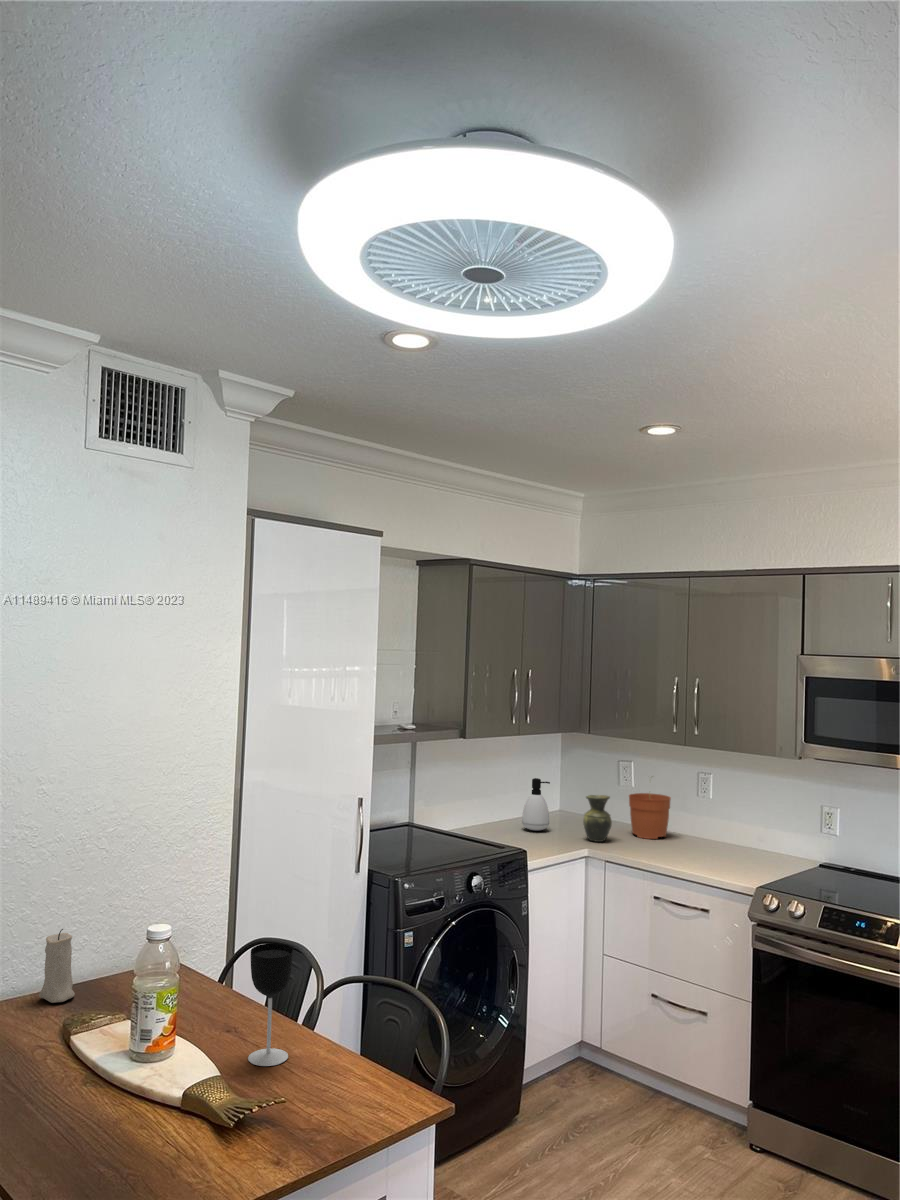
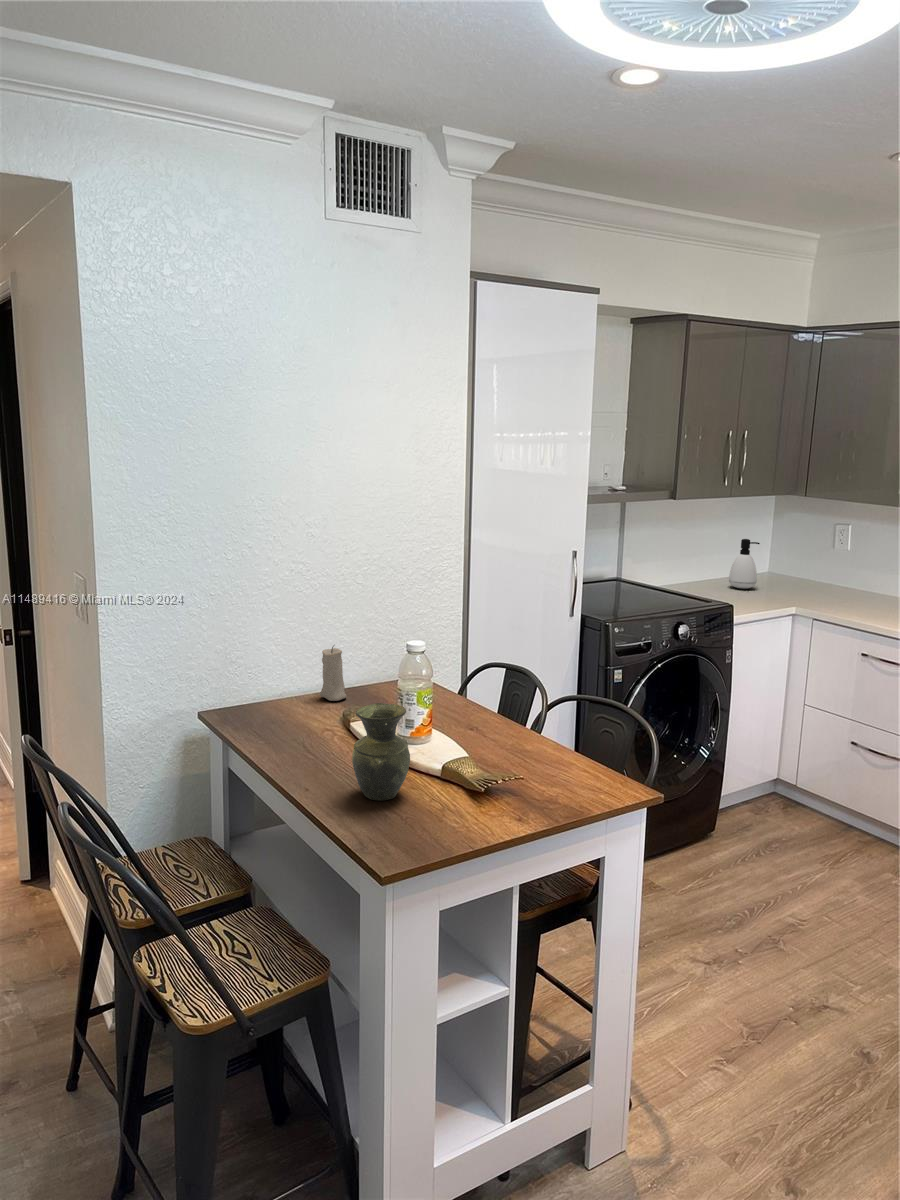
plant pot: present [629,793,671,839] -> none [841,539,887,600]
vase: present [583,795,612,842] -> present [352,703,410,800]
wine glass: present [248,943,293,1066] -> none [489,661,526,755]

